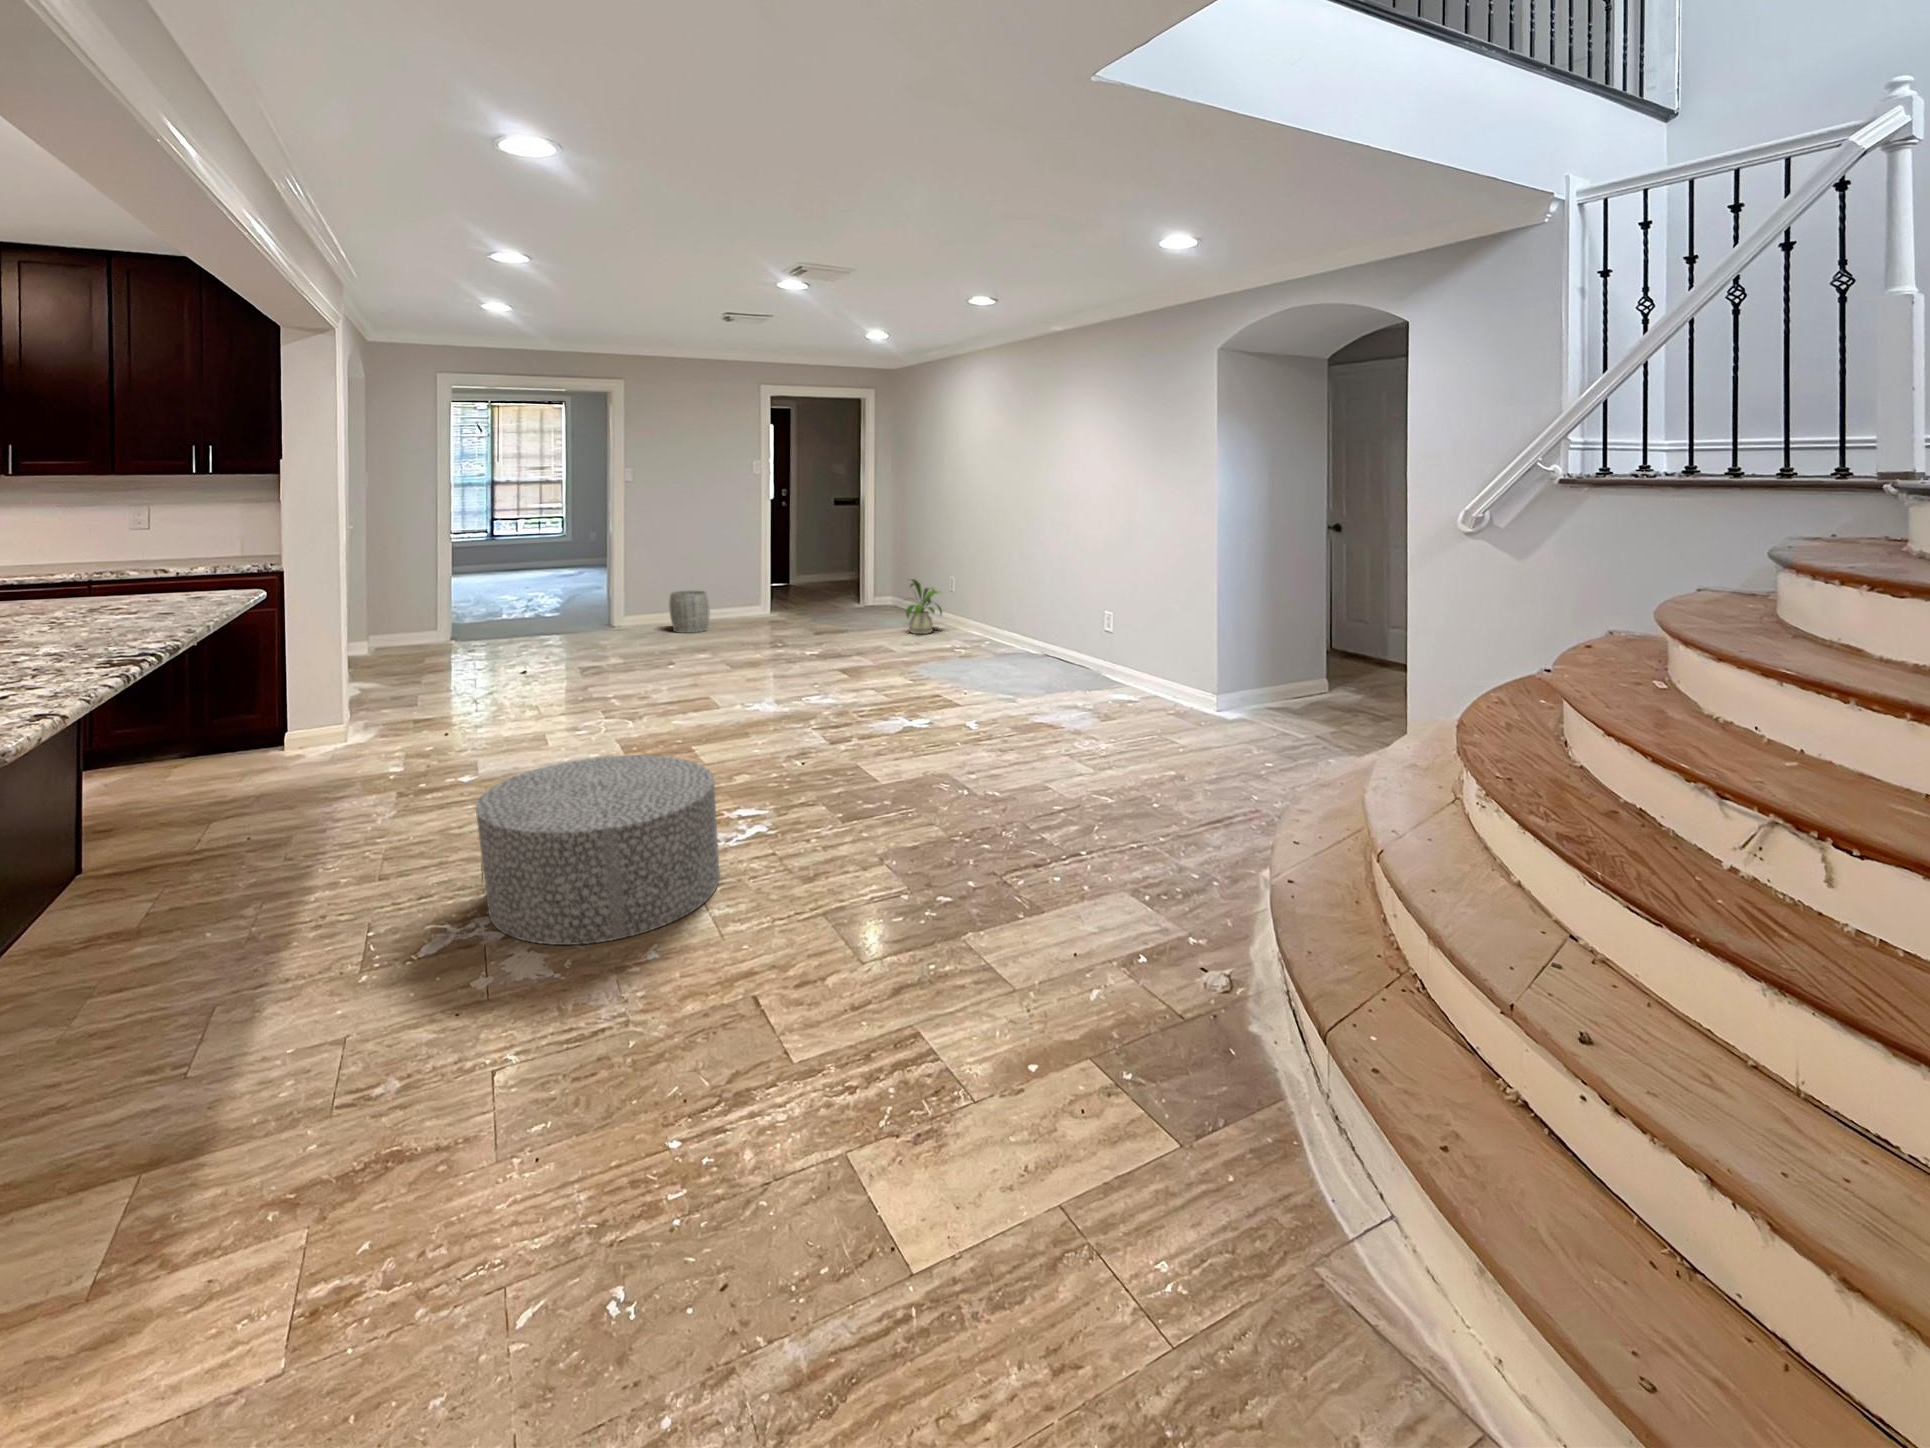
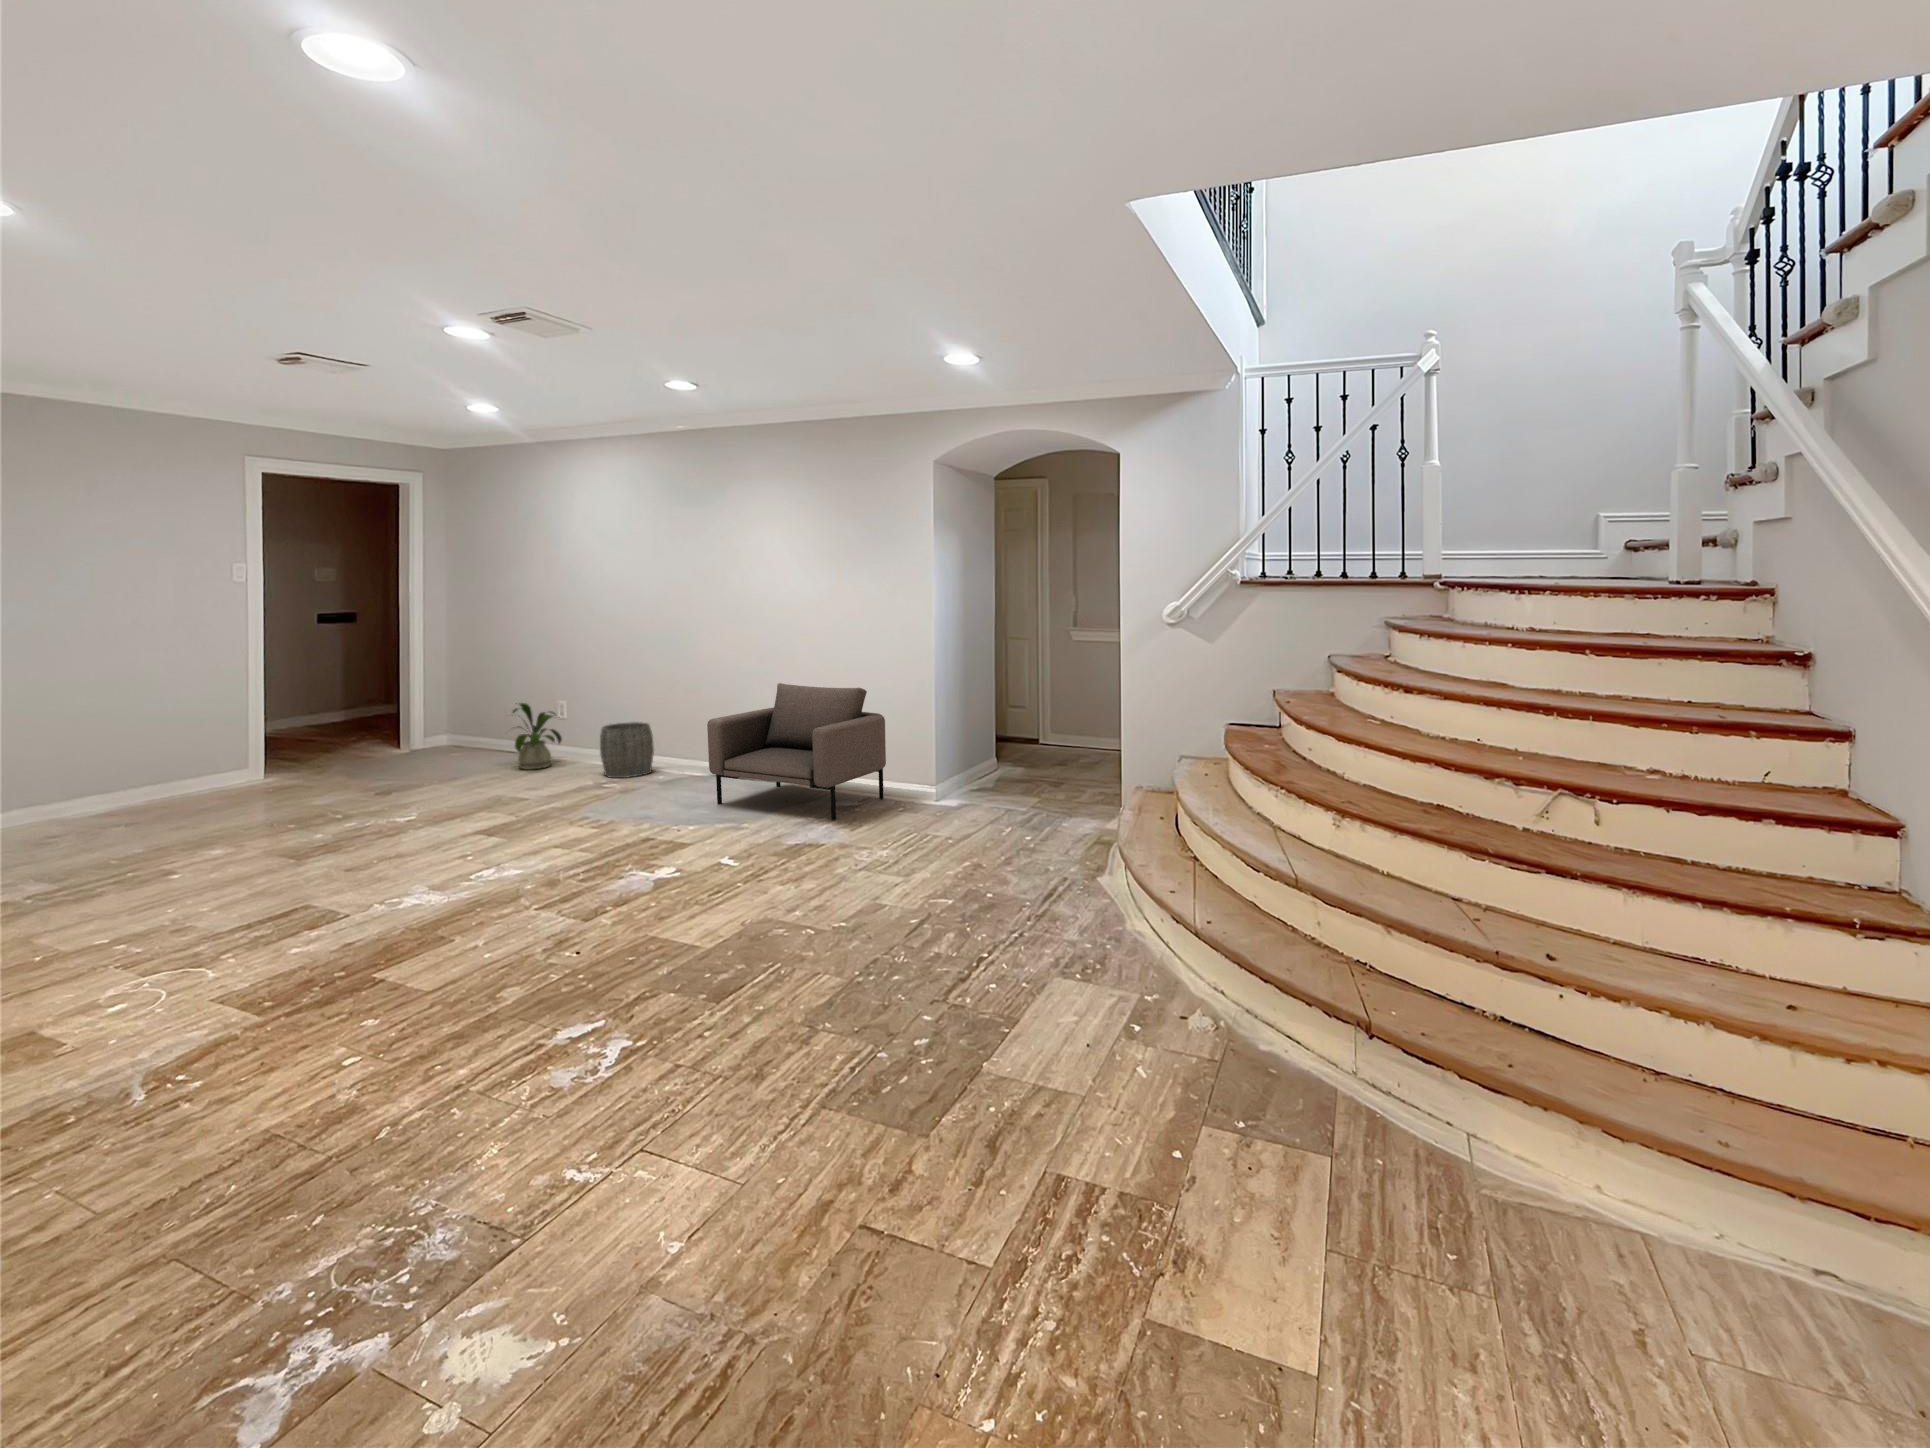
armchair: none [1007,576,1166,710] -> present [707,683,886,820]
woven basket: present [669,591,710,633] -> present [600,722,654,778]
ottoman: present [476,755,720,945] -> none [262,978,663,1340]

